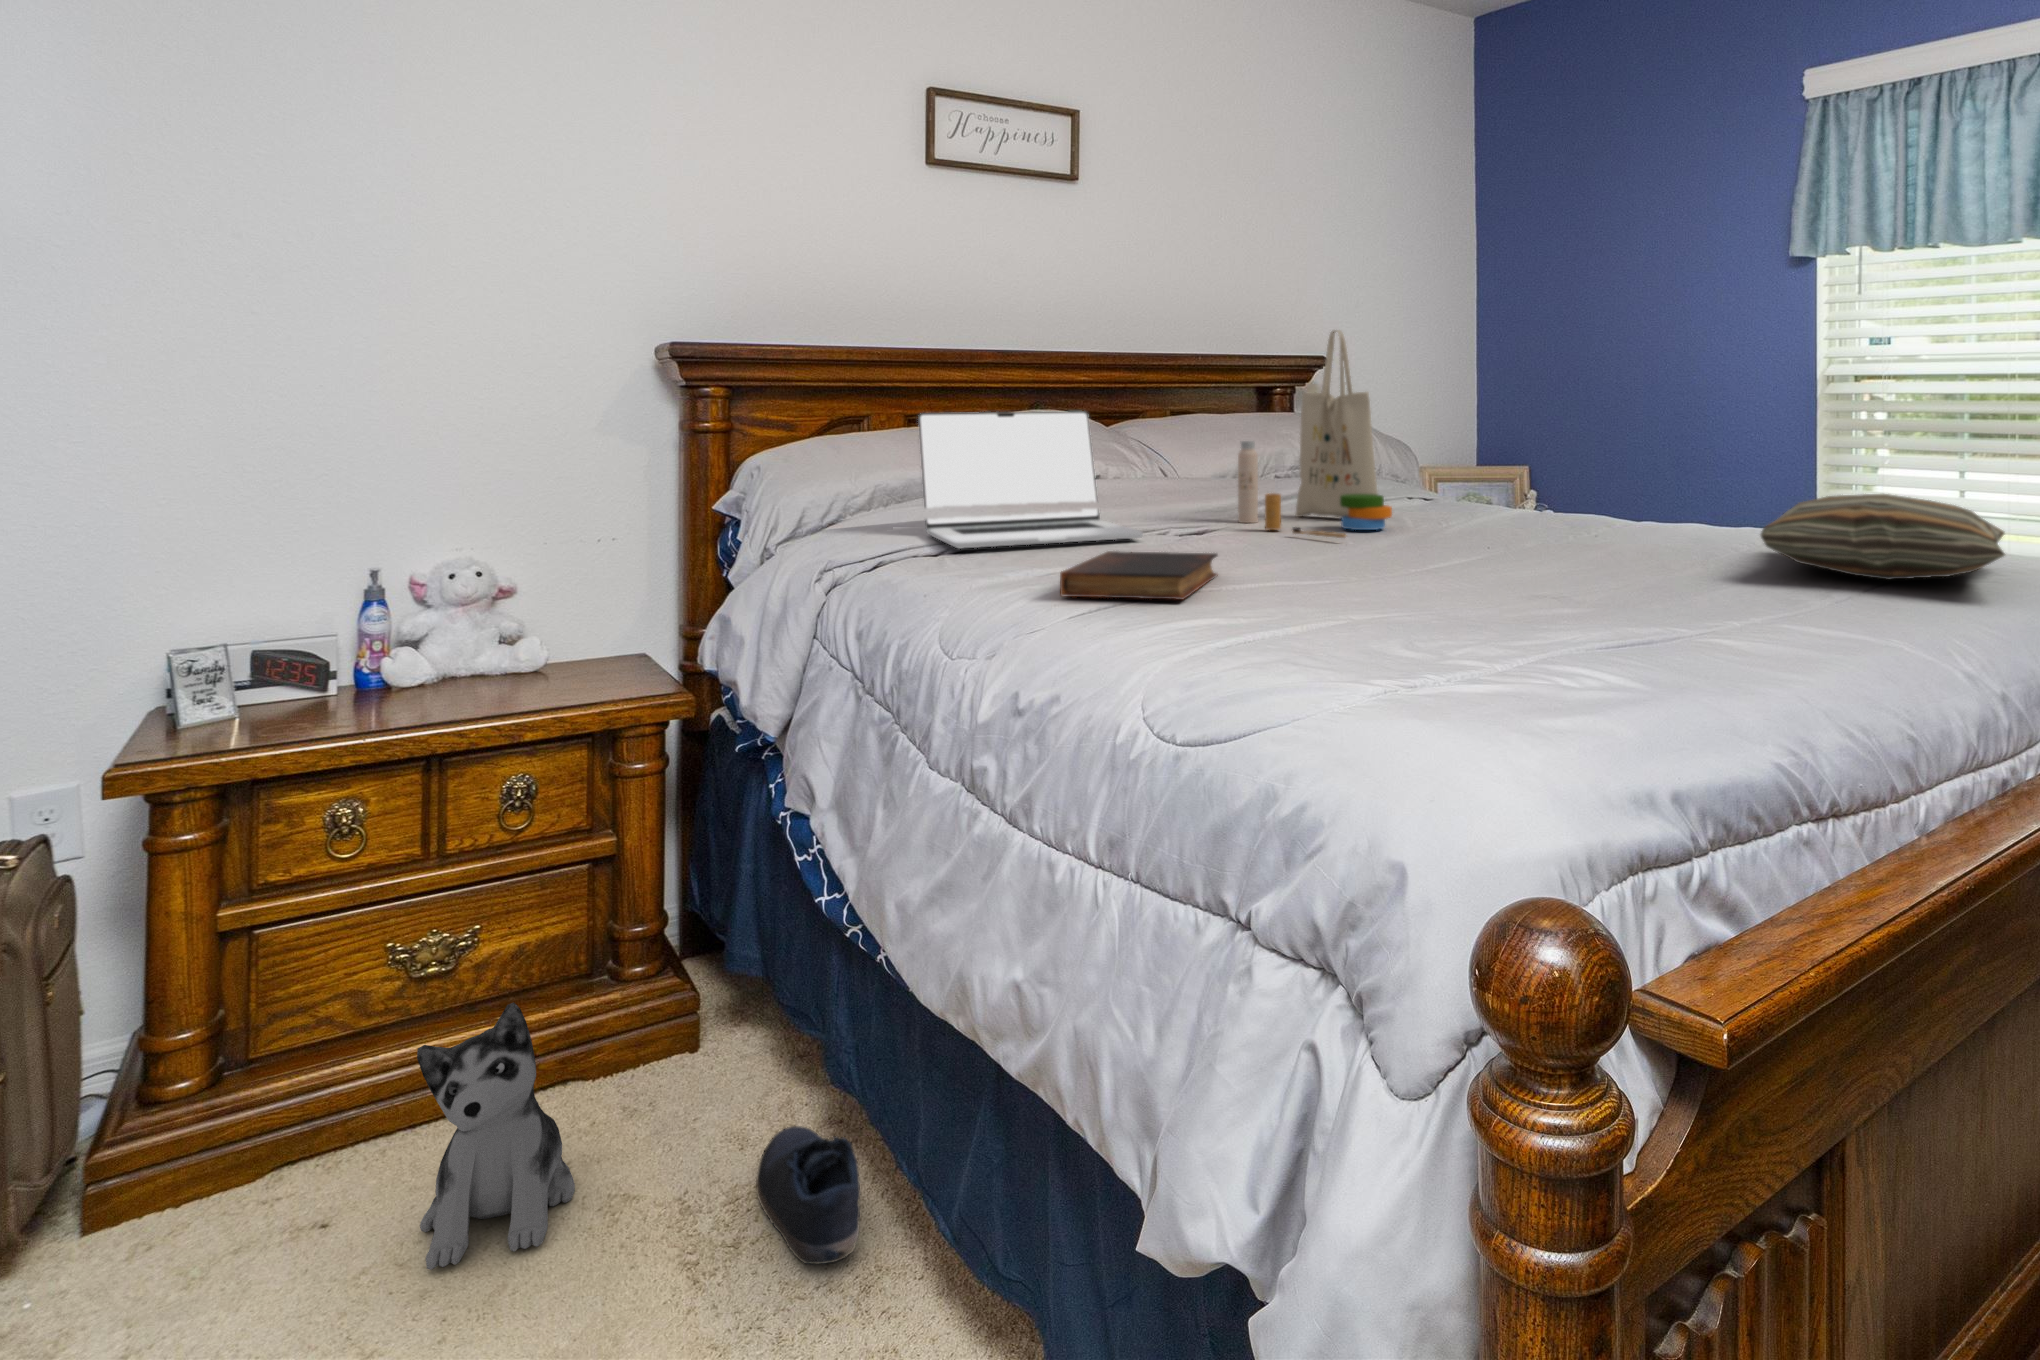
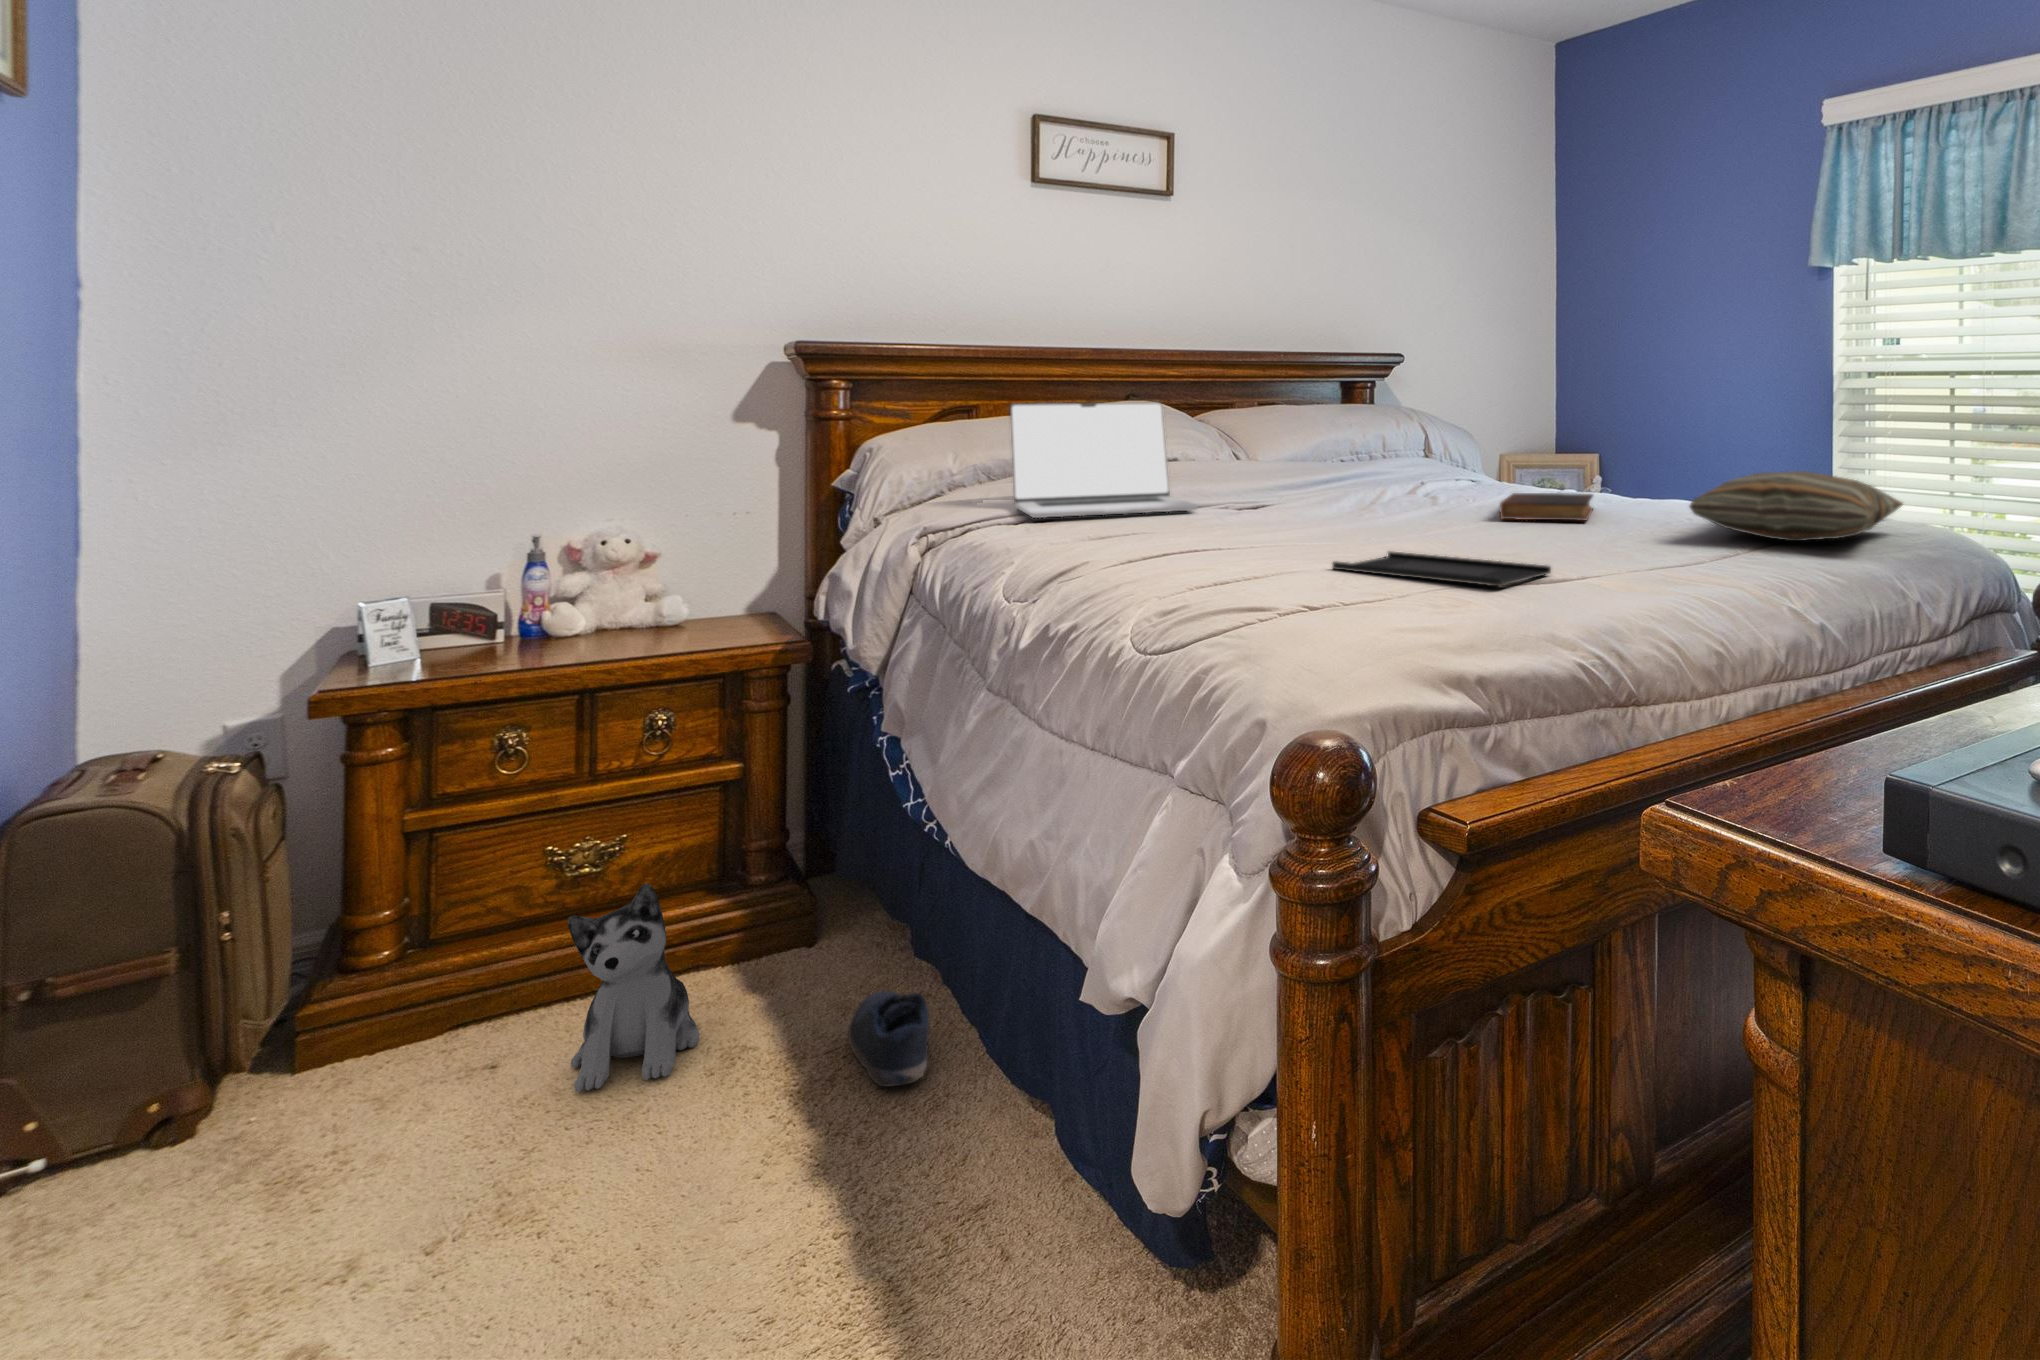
tote bag: present [1238,330,1392,538] -> none [1291,332,1419,510]
book: present [1060,551,1217,600] -> present [1500,493,1593,521]
tray: none [1361,594,1640,647] -> present [1332,552,1551,586]

